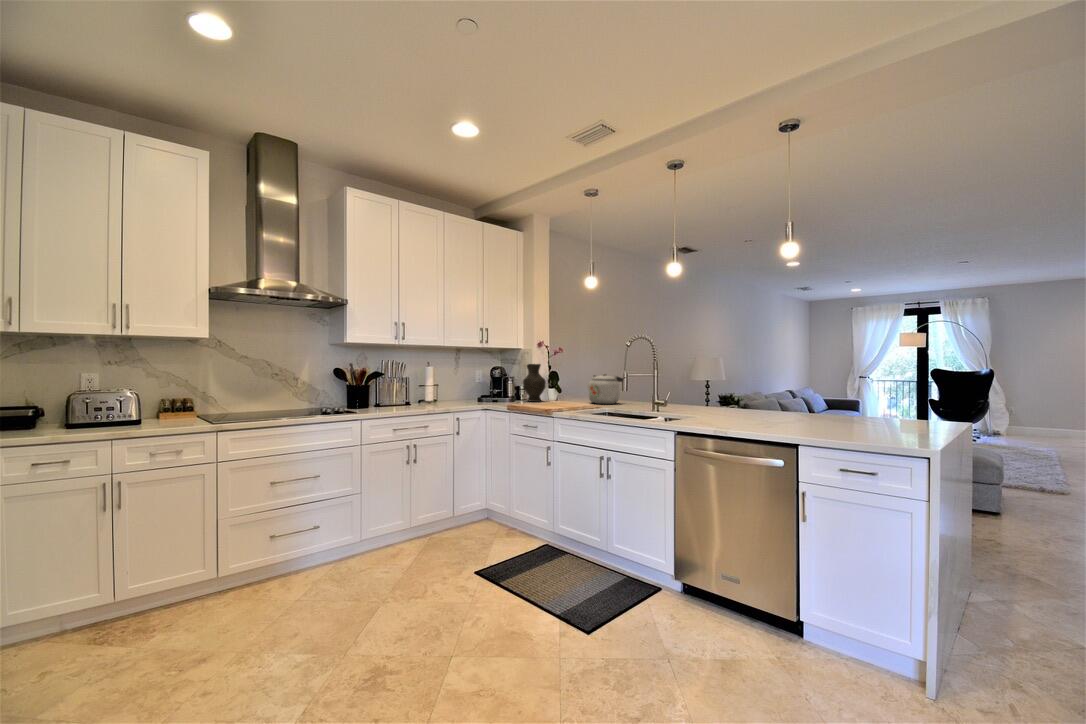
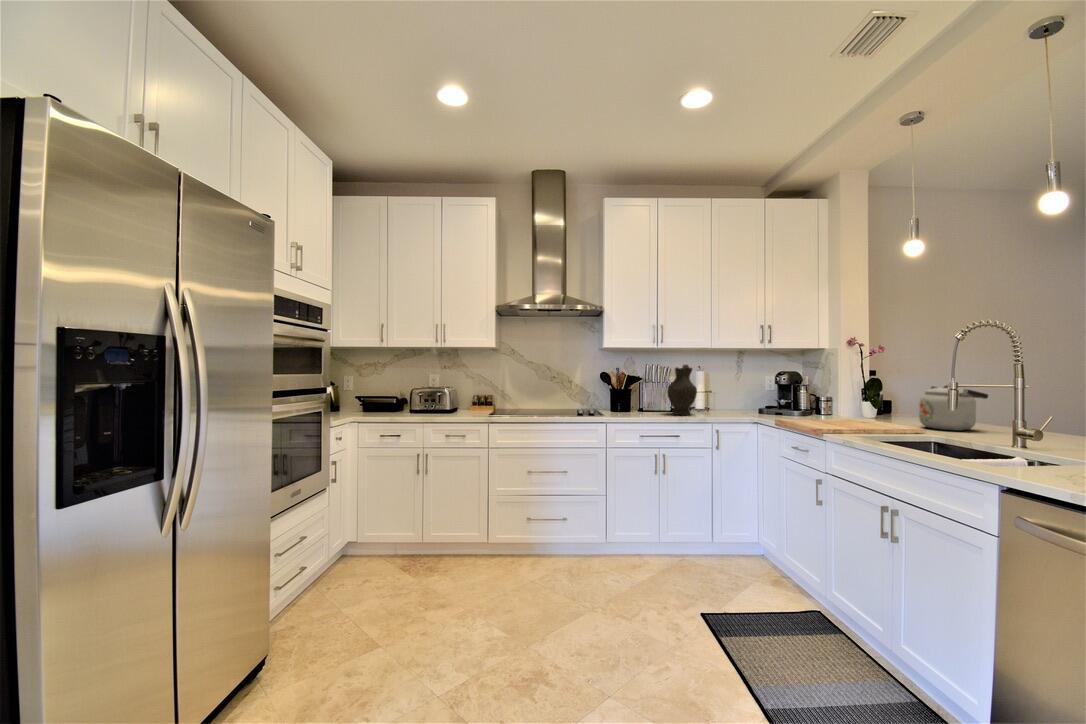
decorative vase: present [523,364,546,402] -> present [667,365,697,415]

